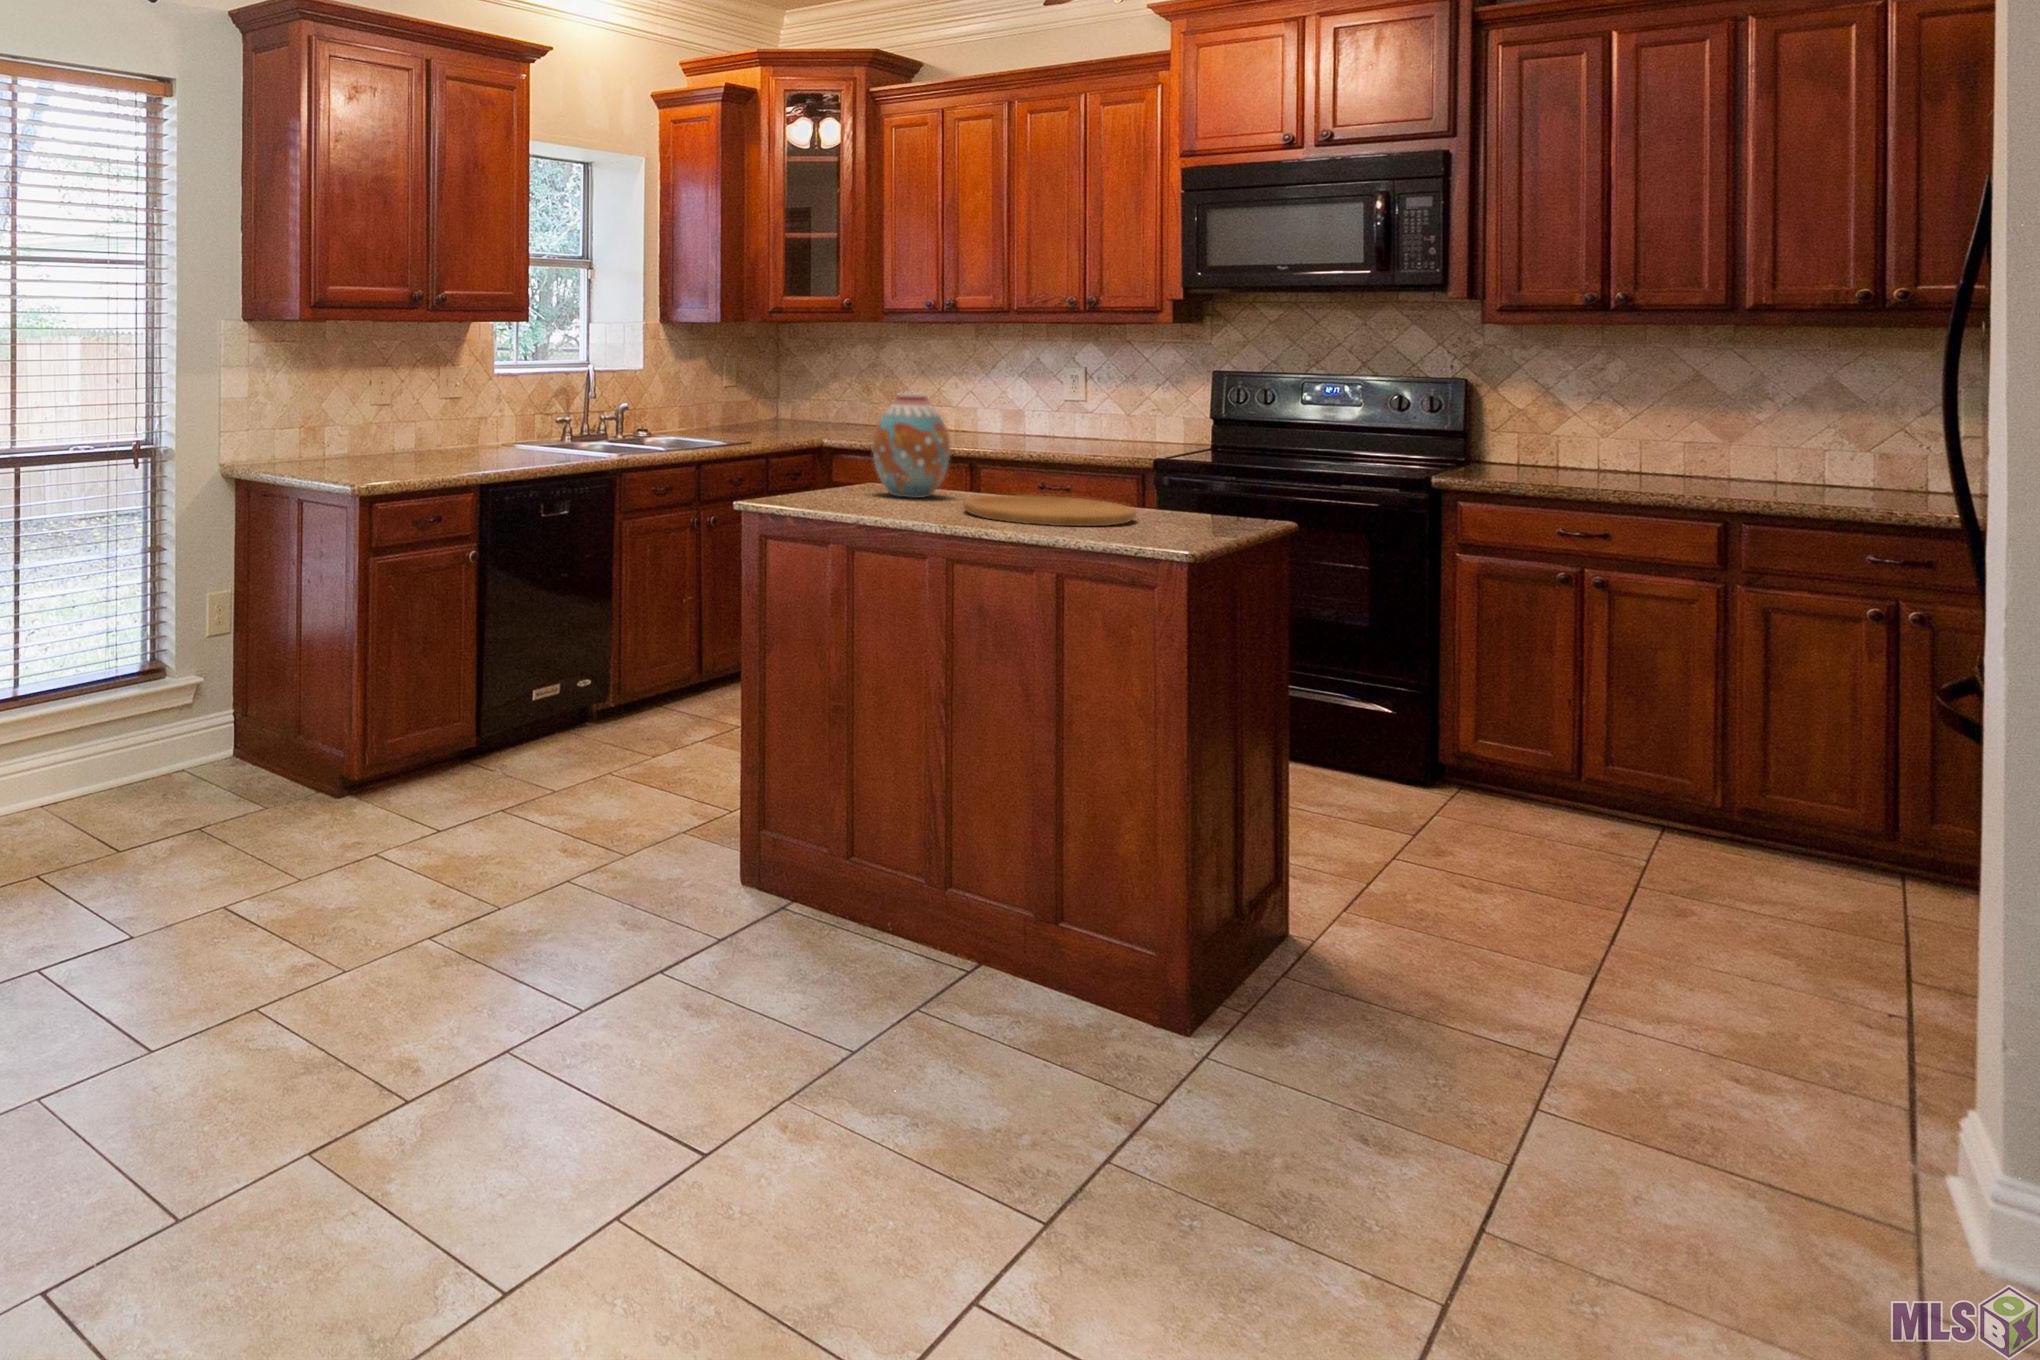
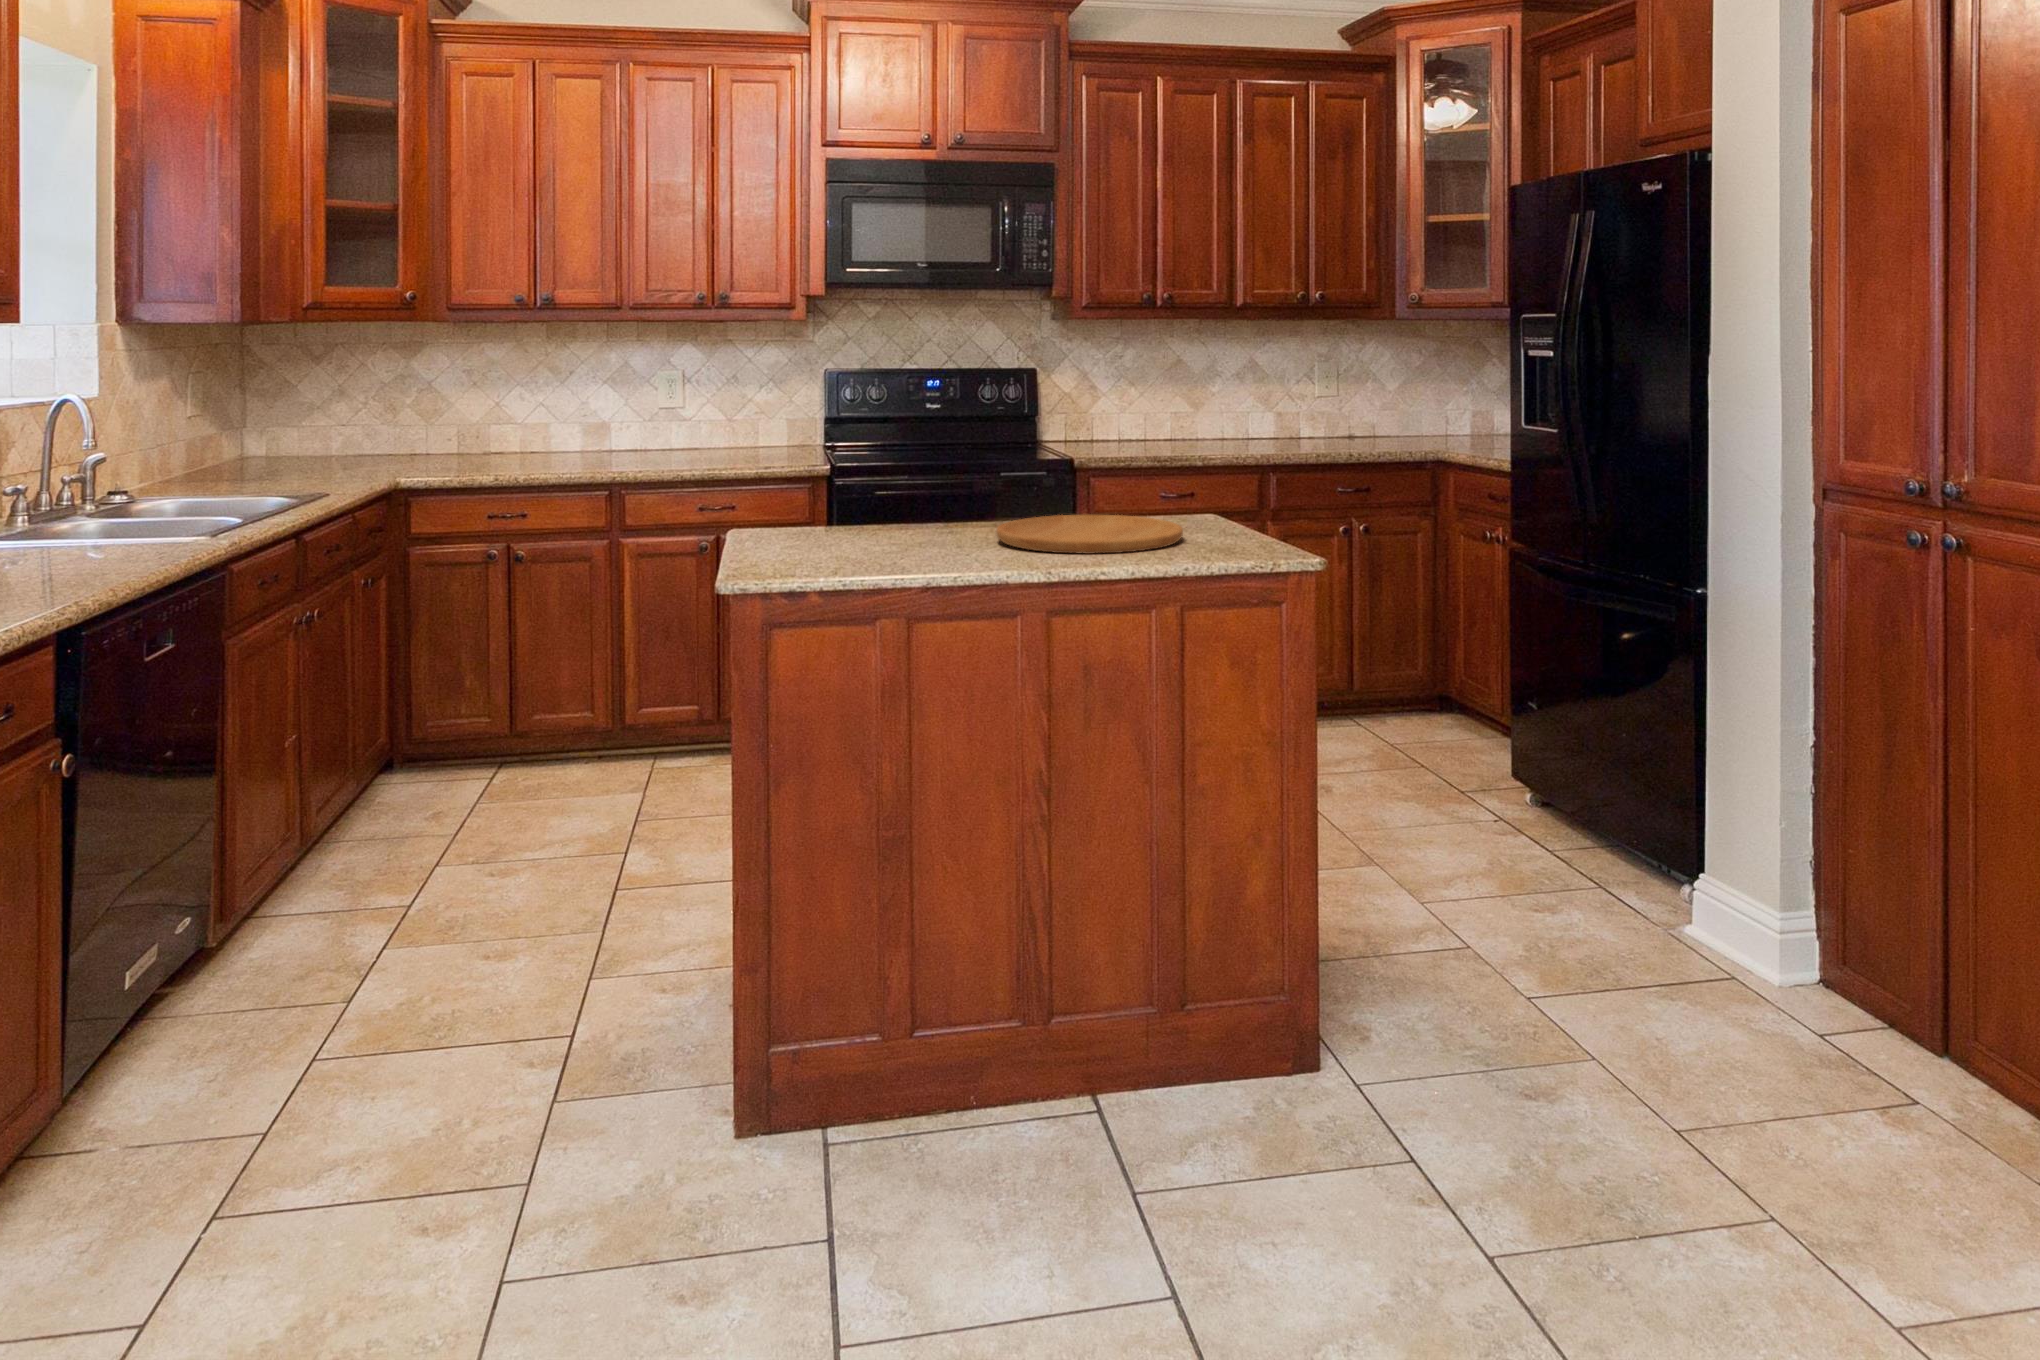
vase: present [872,393,950,498] -> none [819,408,915,542]

